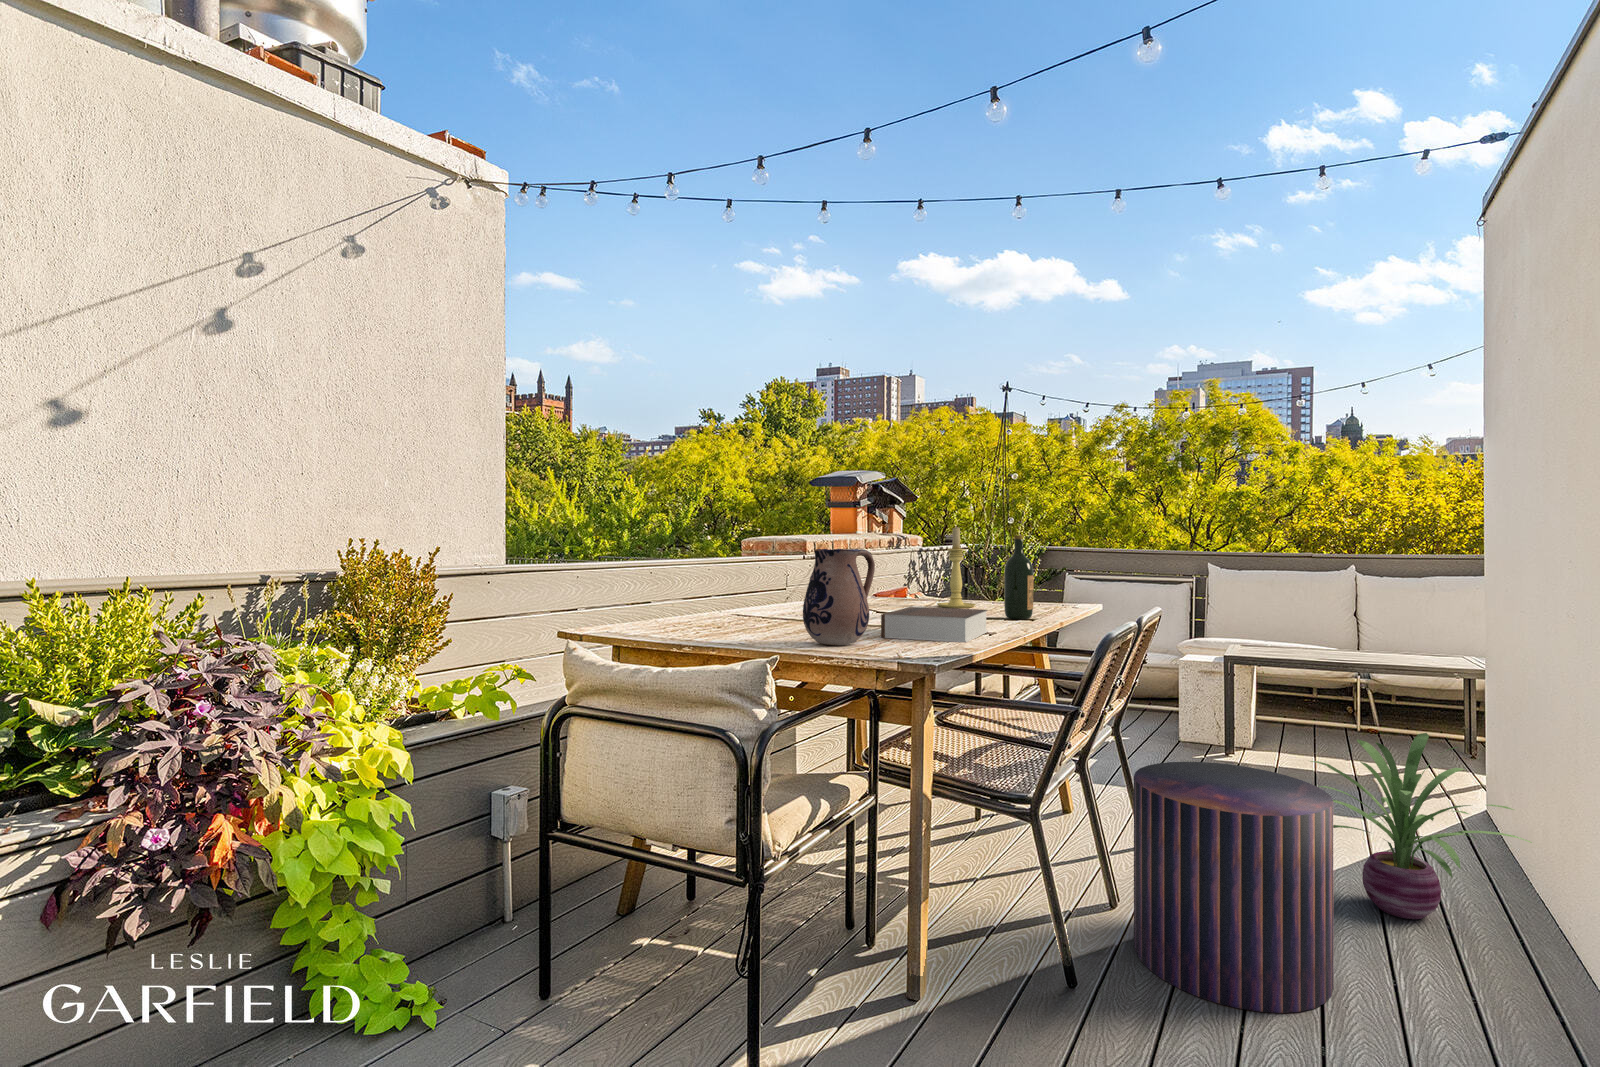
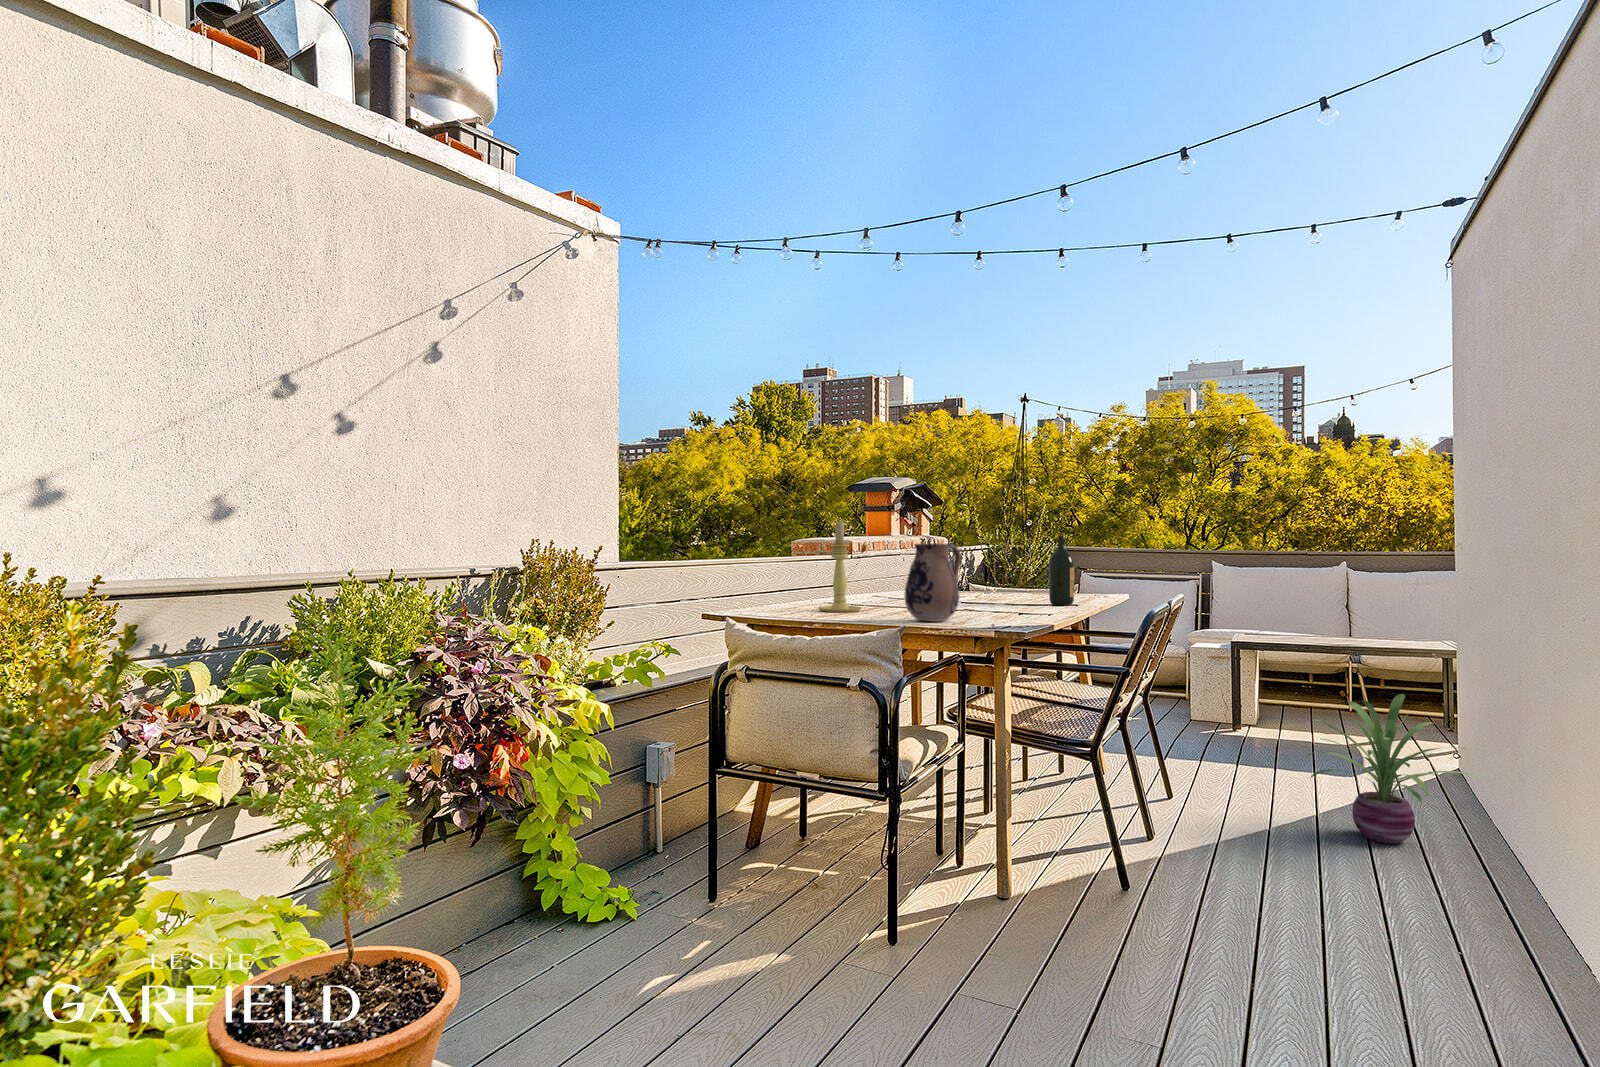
candle holder: present [937,527,976,608] -> present [818,520,861,612]
book: present [881,607,988,642] -> none [962,593,1046,620]
pouf: present [1134,762,1334,1013] -> none [1171,717,1330,902]

